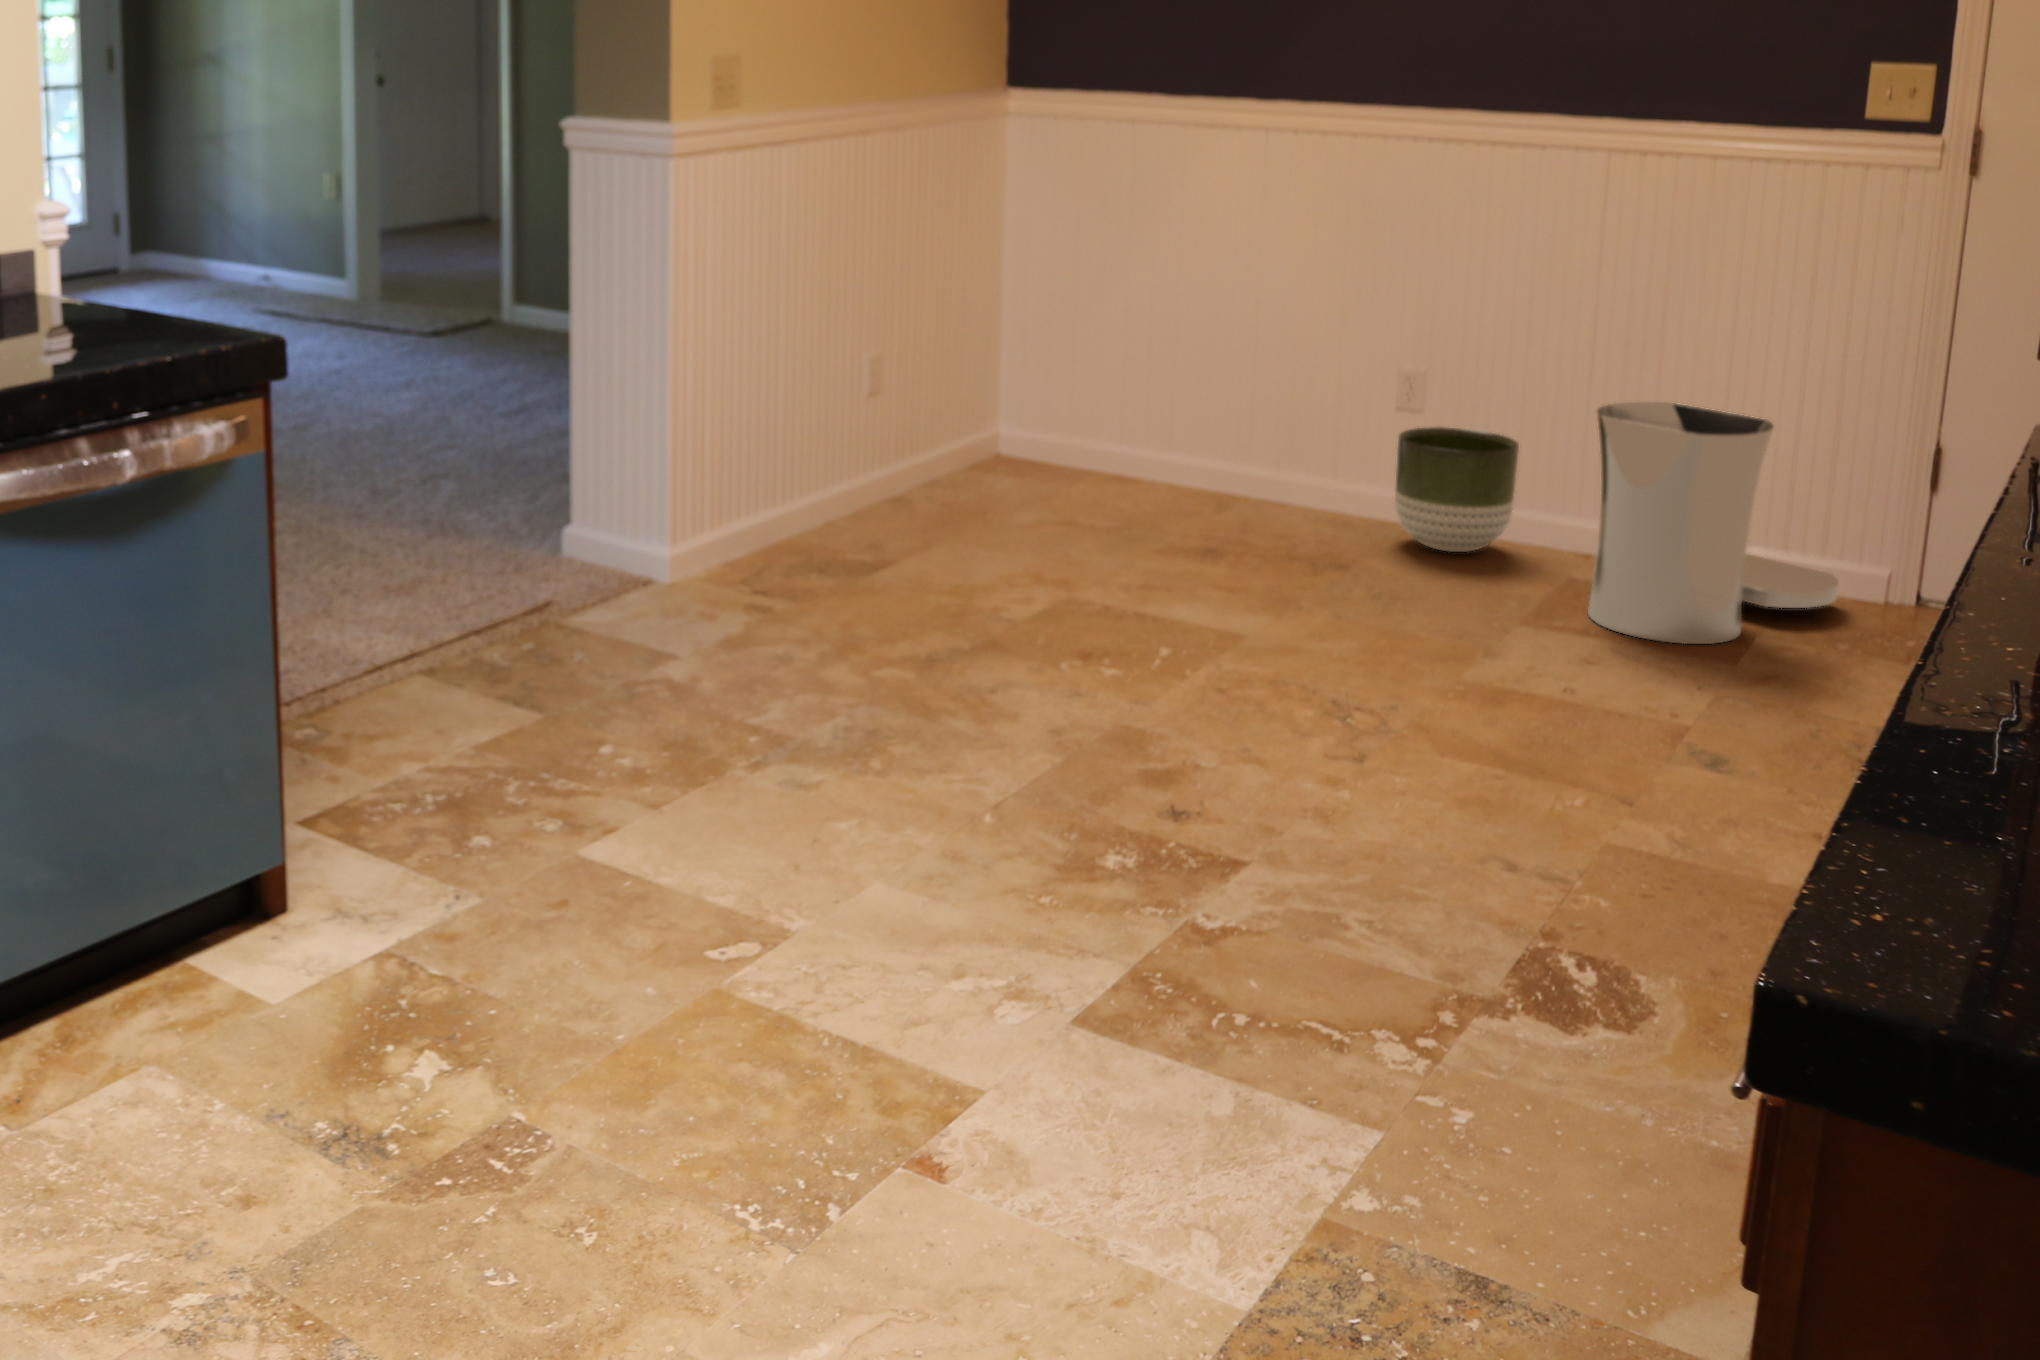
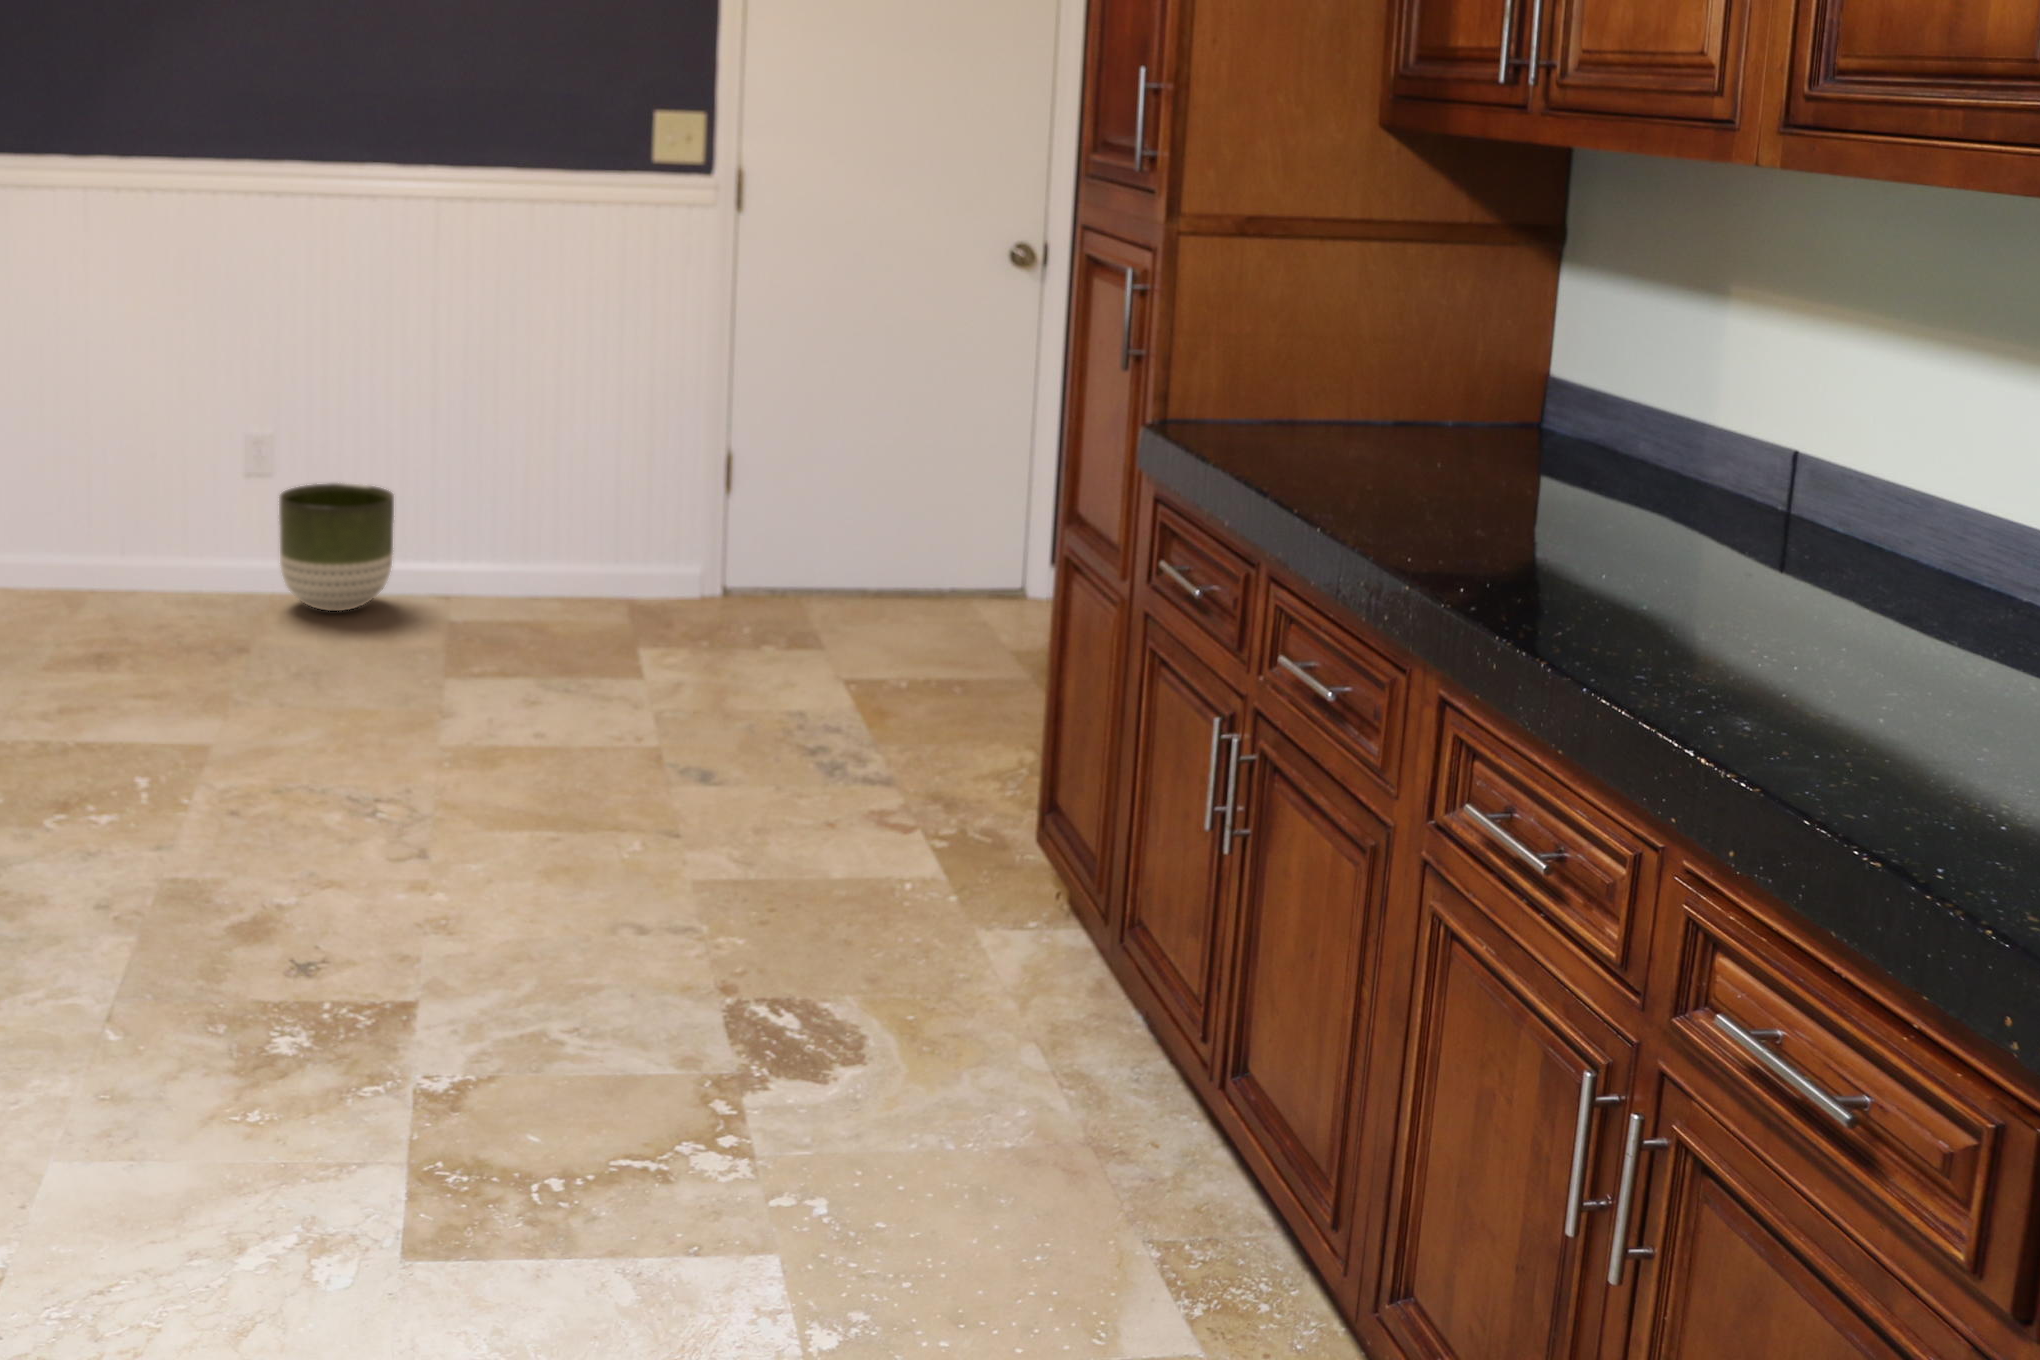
trash can: present [1588,402,1839,644] -> none [494,436,678,666]

